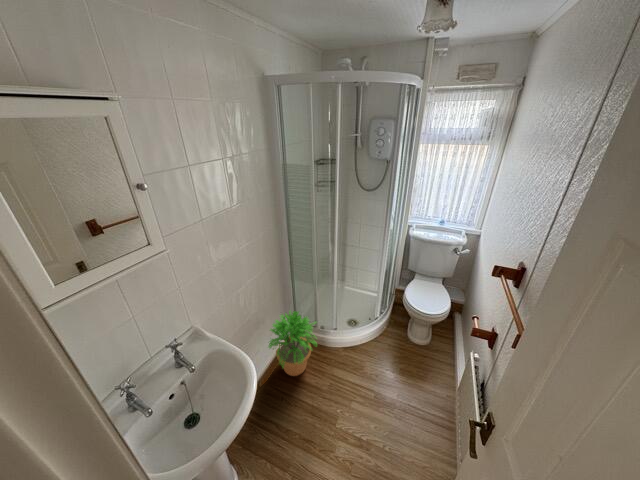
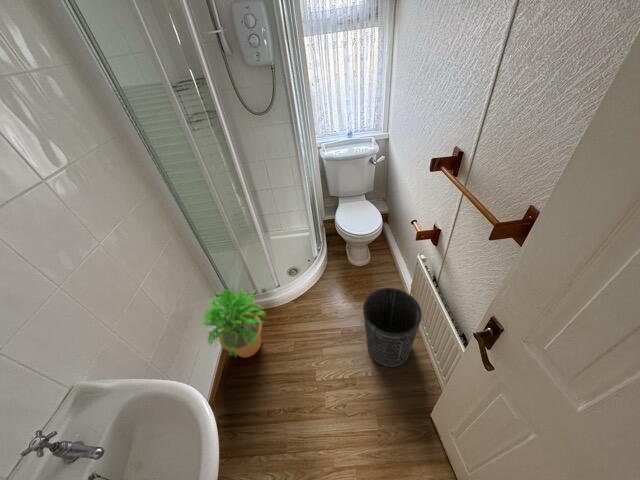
wastebasket: none [395,368,457,458] -> present [363,288,422,367]

